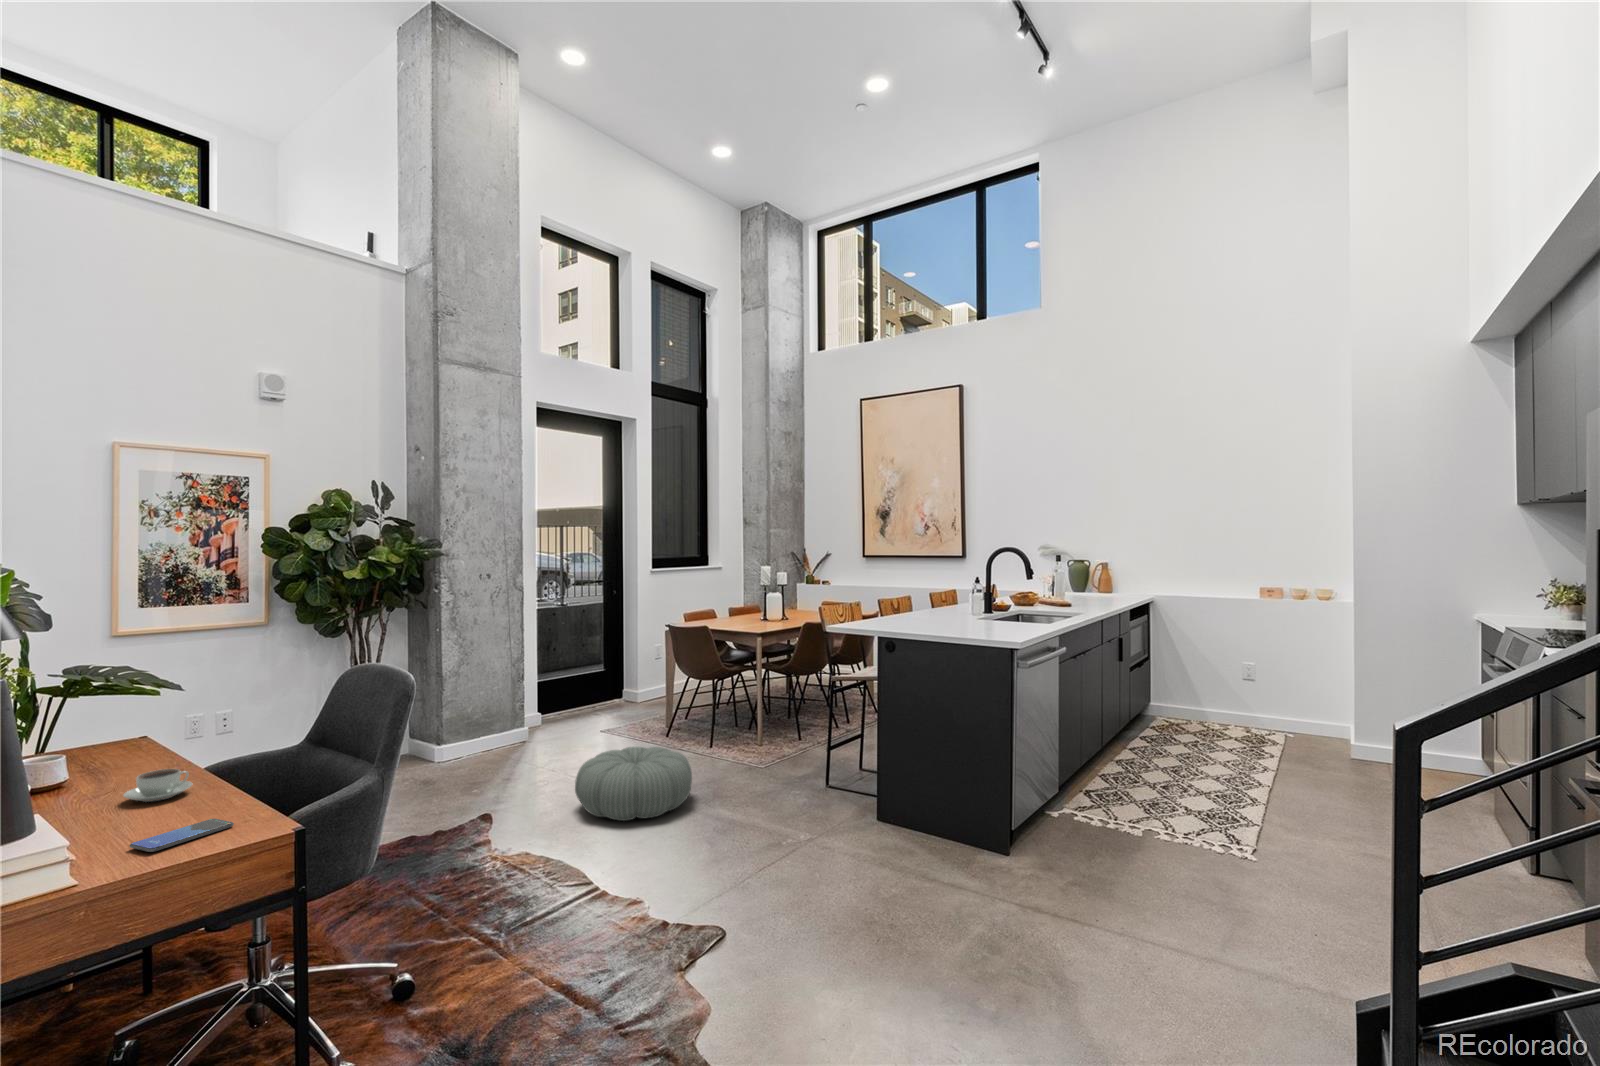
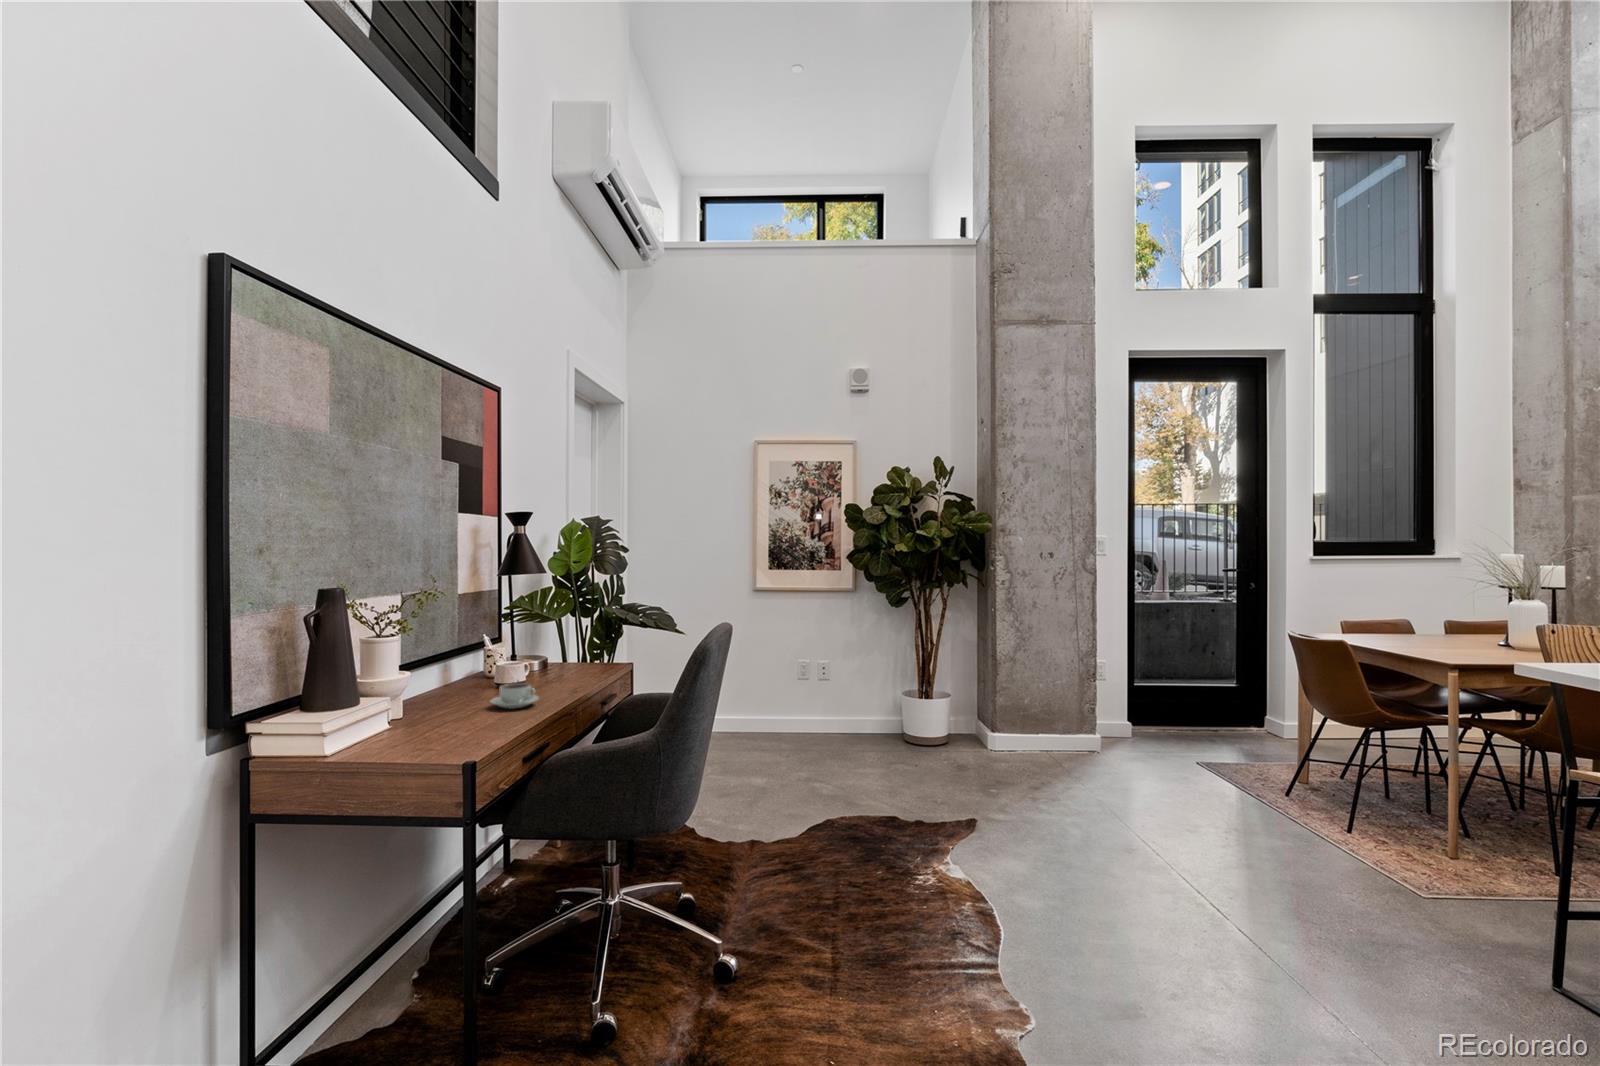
pouf: present [575,747,692,821] -> none [1061,788,1243,904]
smartphone: present [130,819,234,852] -> none [391,731,472,746]

